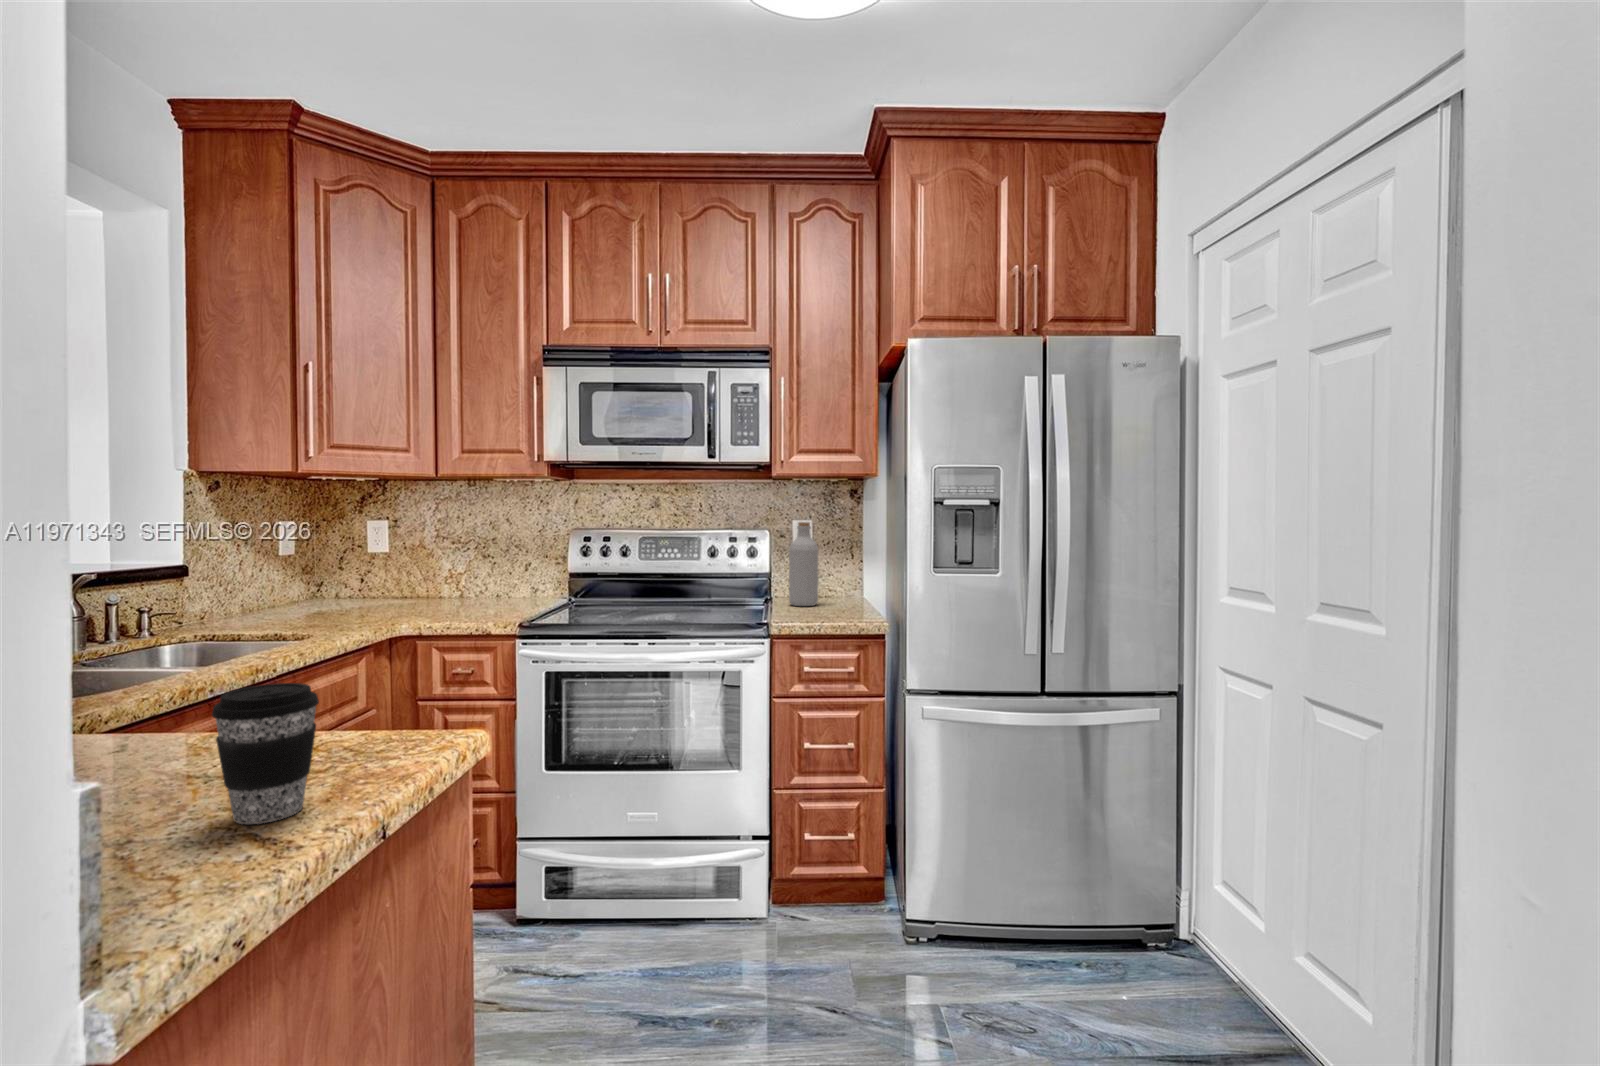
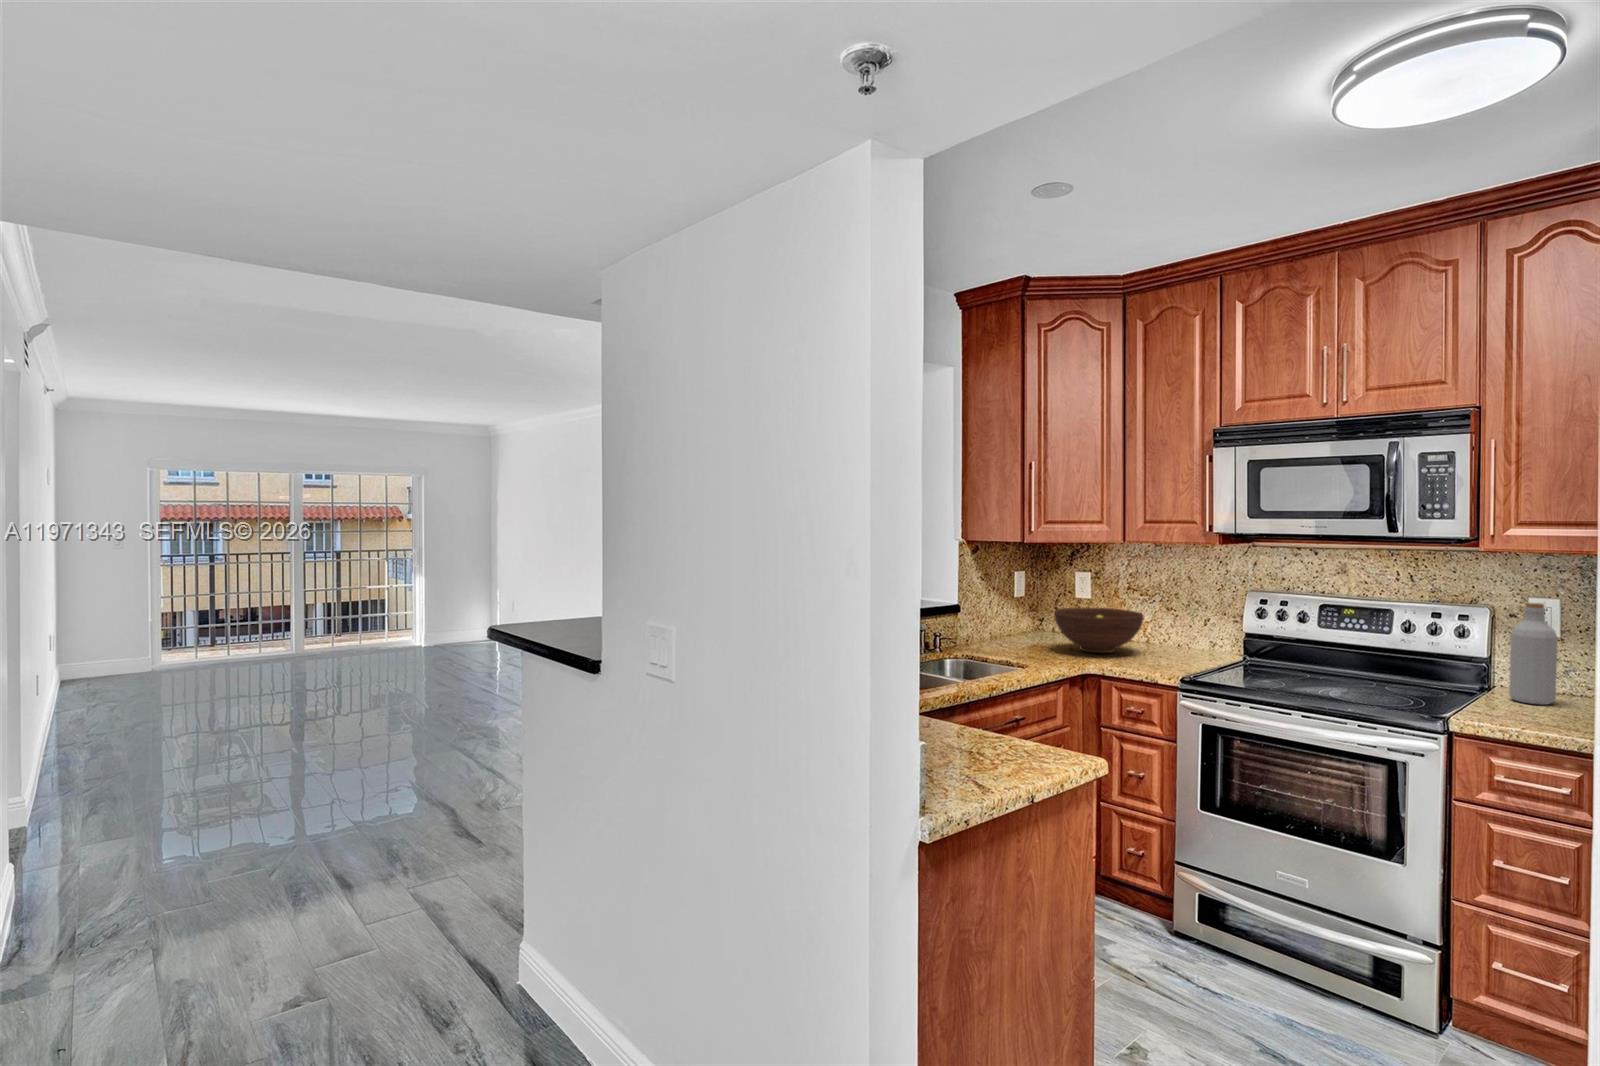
fruit bowl: none [344,560,461,613] -> present [1054,607,1144,653]
coffee cup: present [212,683,319,824] -> none [962,710,1006,778]

